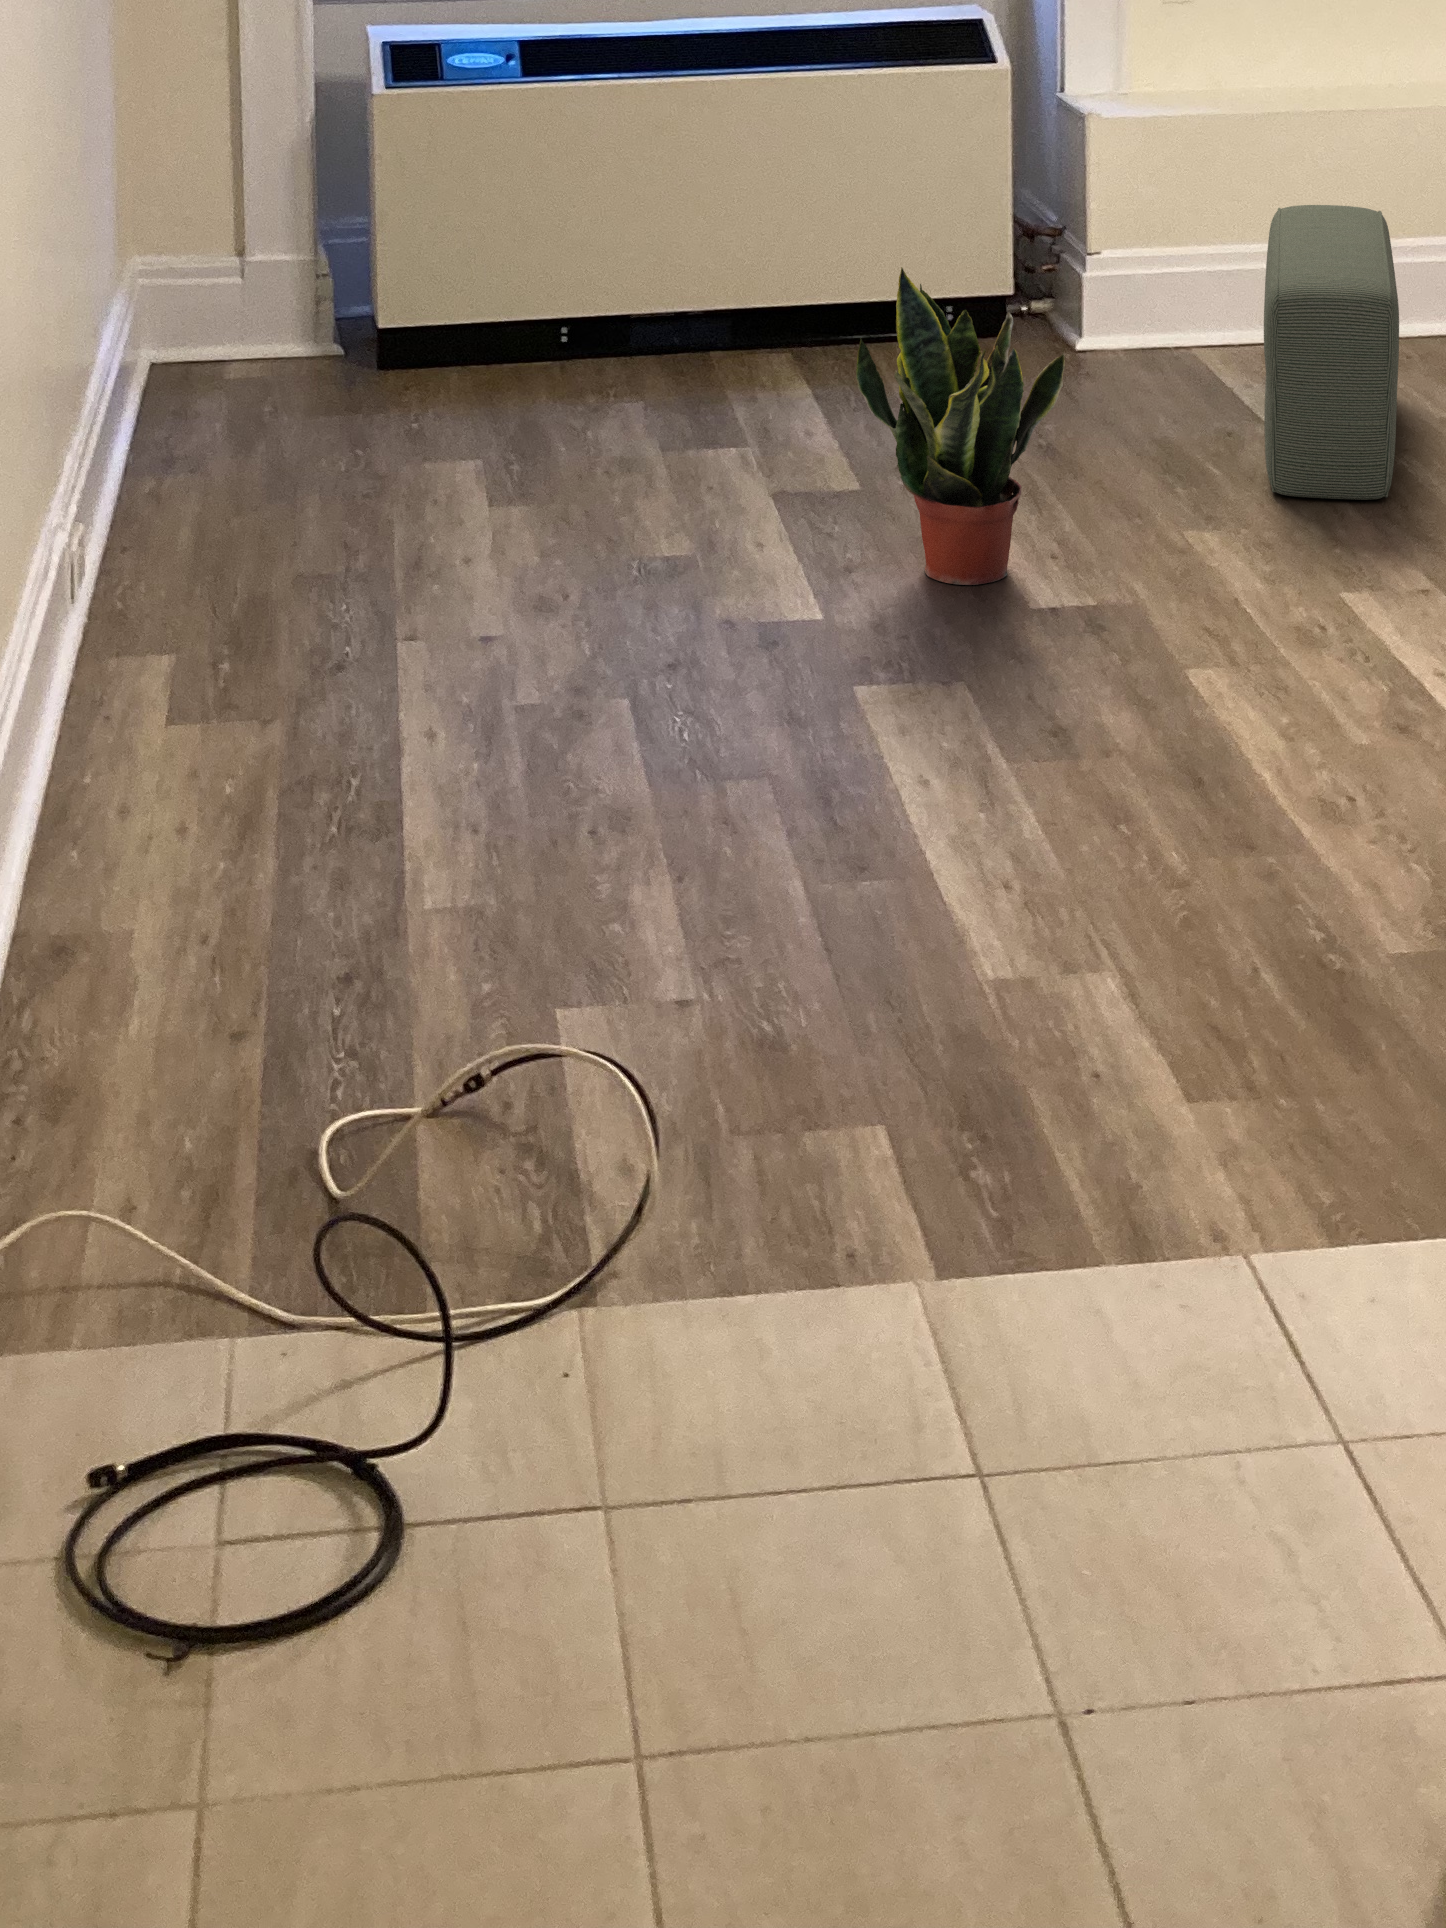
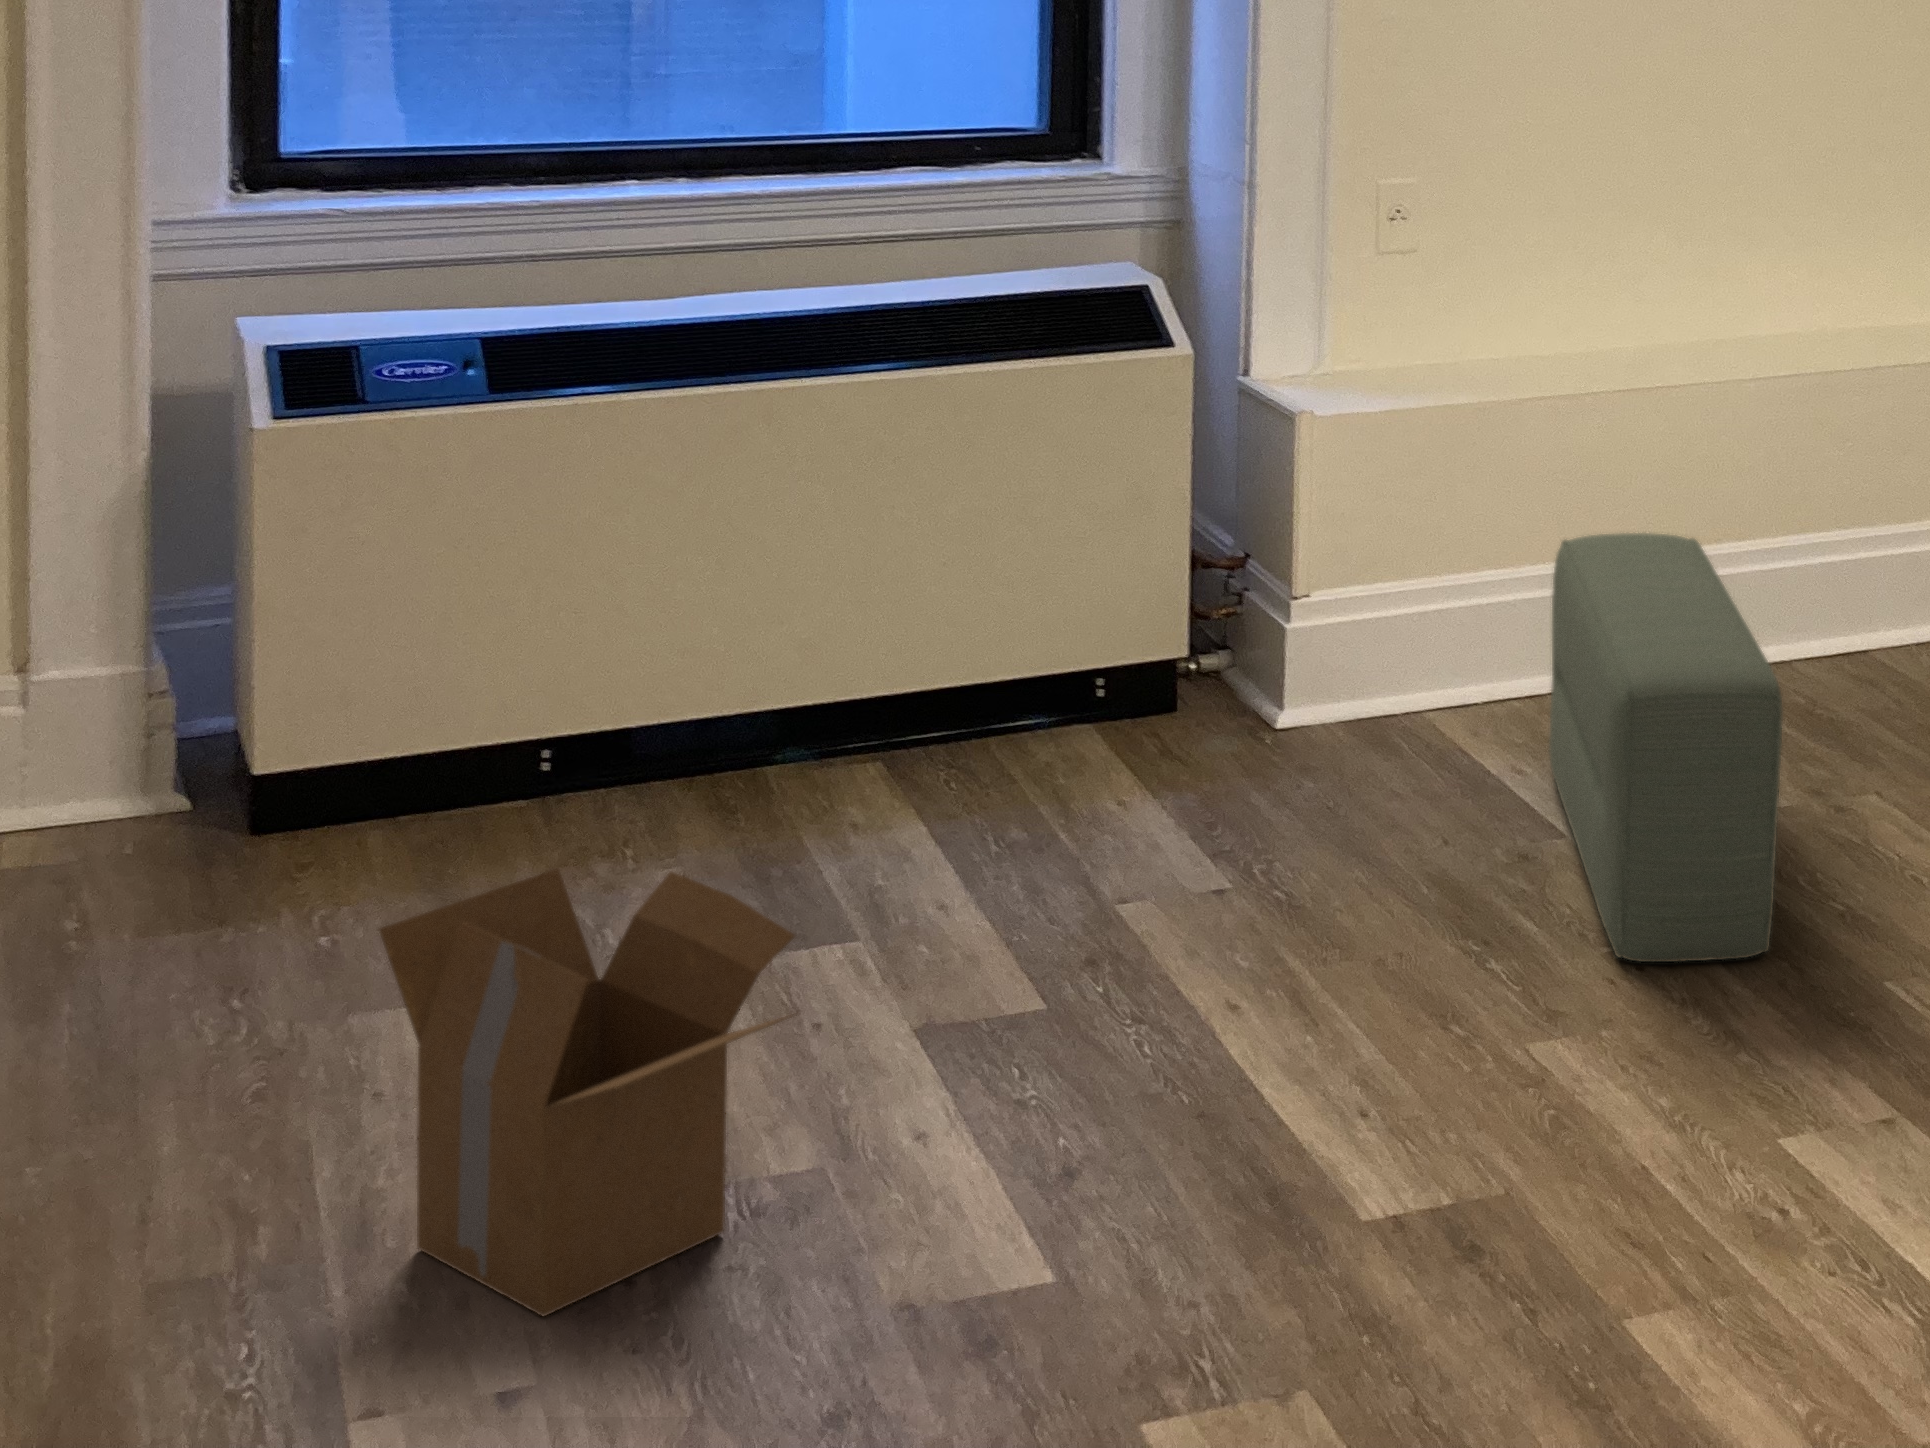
potted plant: present [856,267,1065,585] -> none [1090,726,1384,1182]
cardboard box: none [419,347,669,606] -> present [379,868,797,1316]

